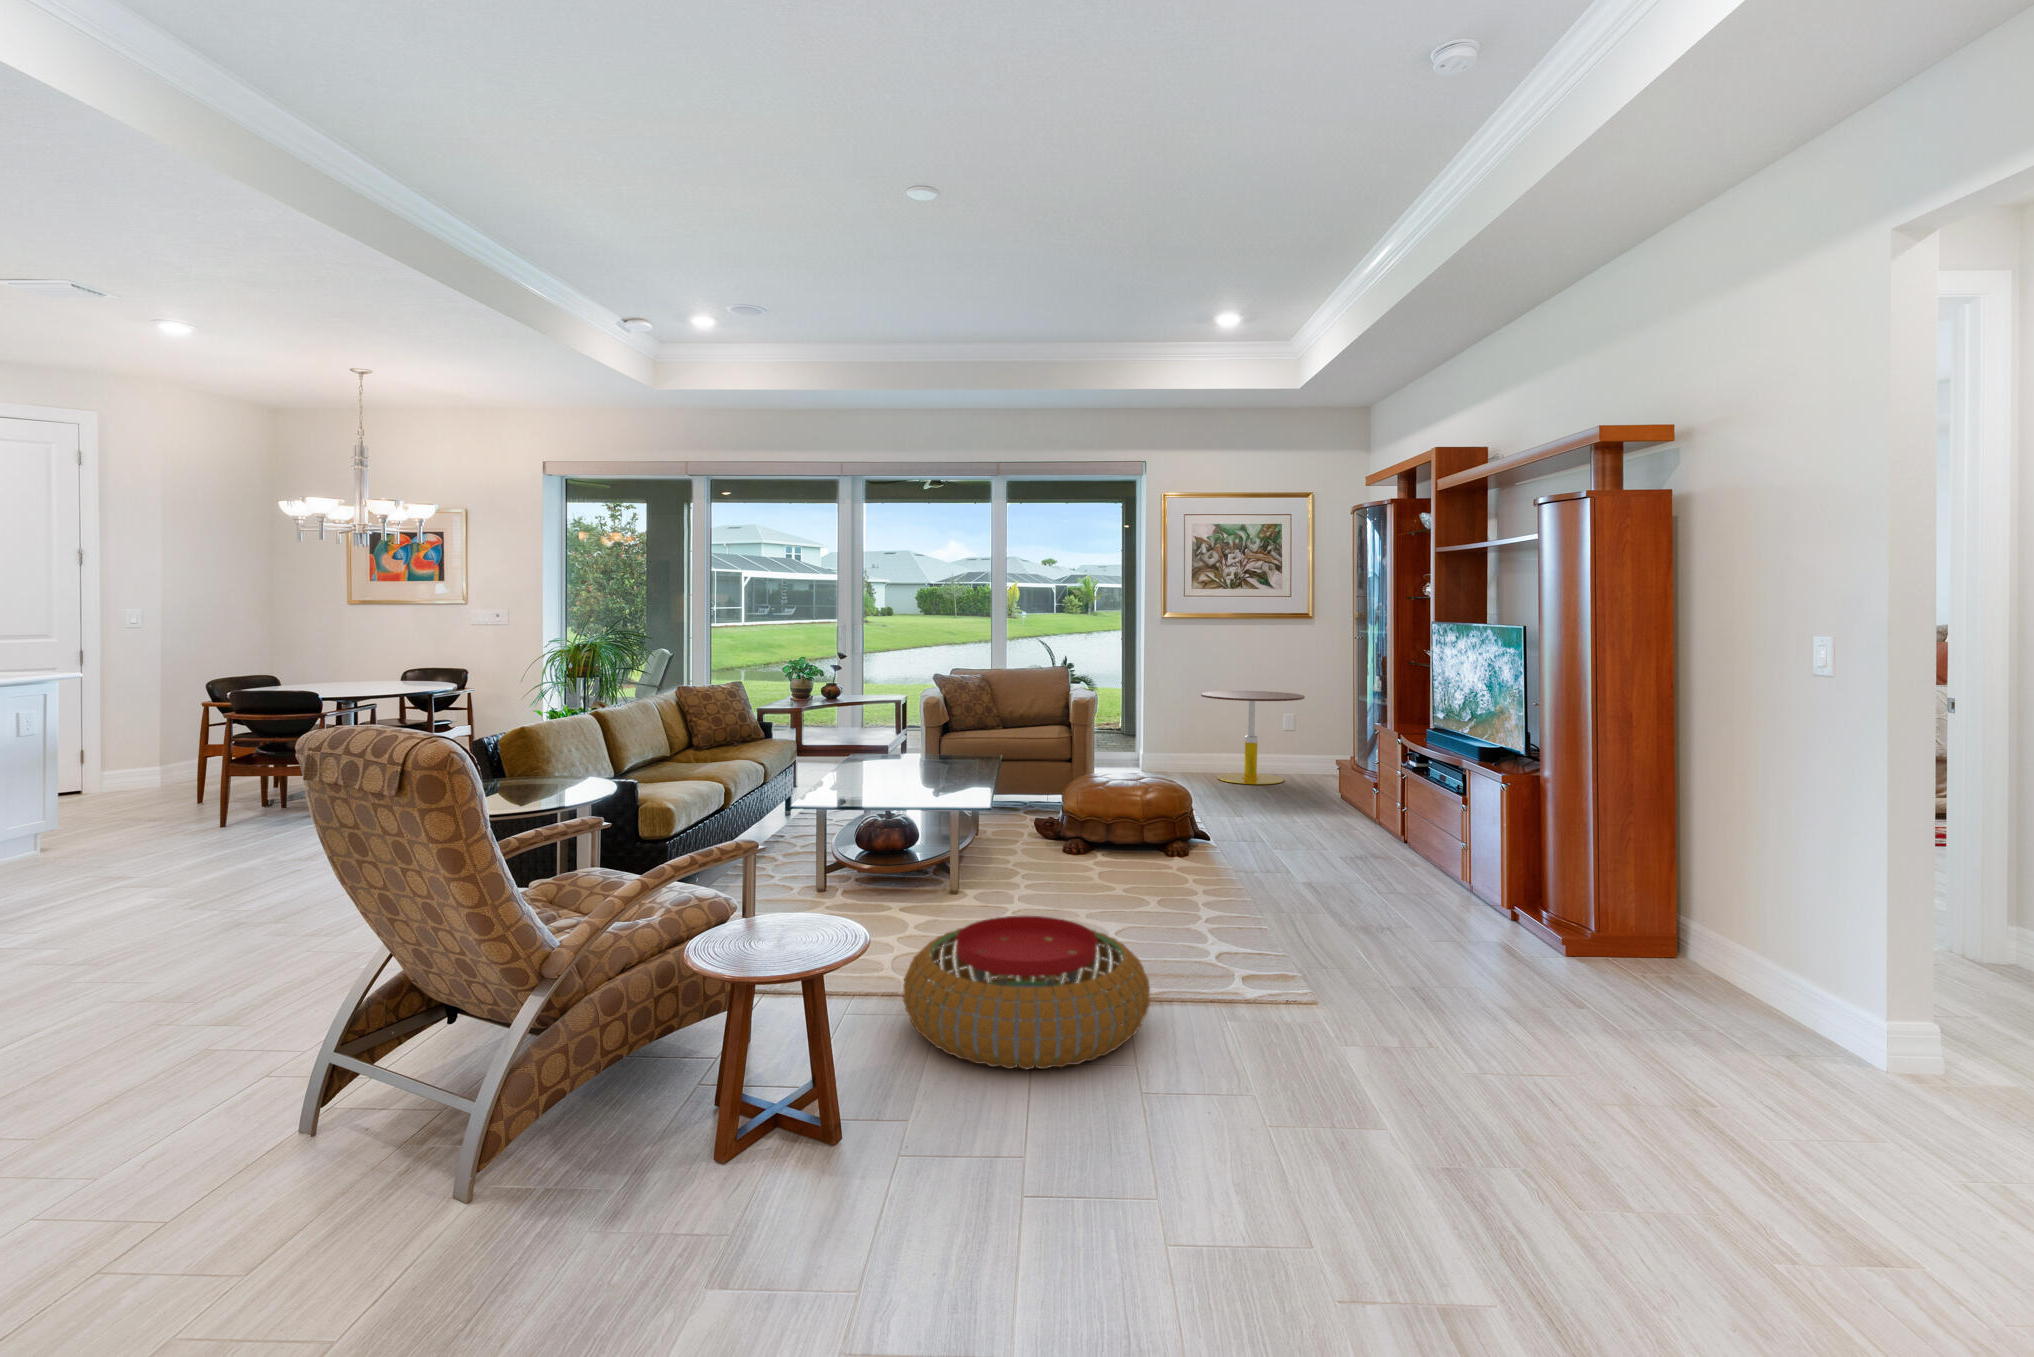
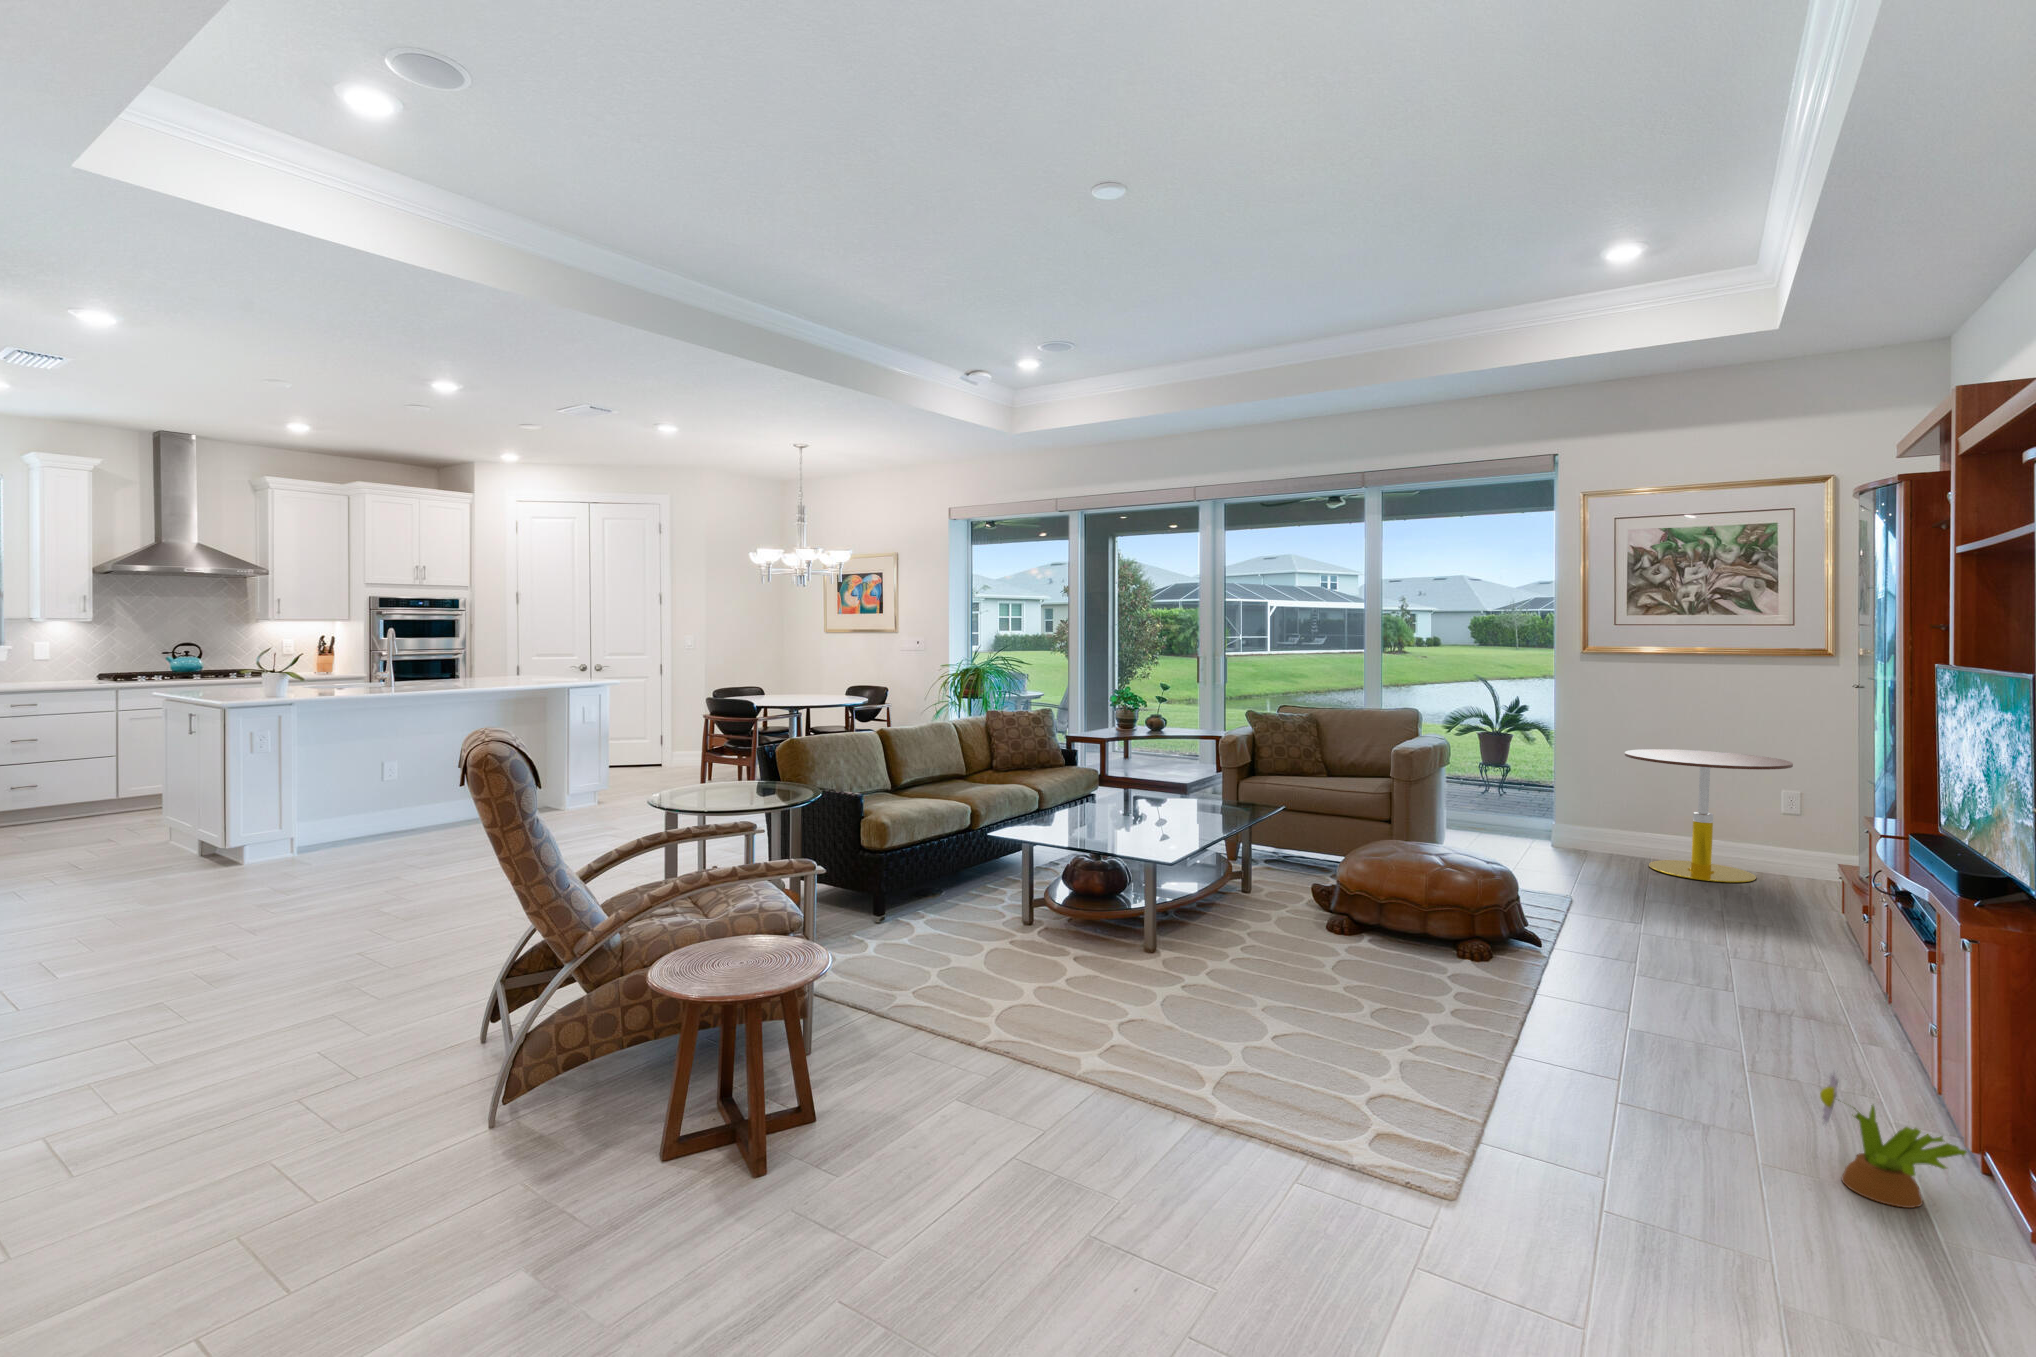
decorative plant: none [1469,865,1540,938] -> present [1820,1072,1967,1208]
pouf: present [903,916,1150,1069] -> none [862,998,1152,1198]

